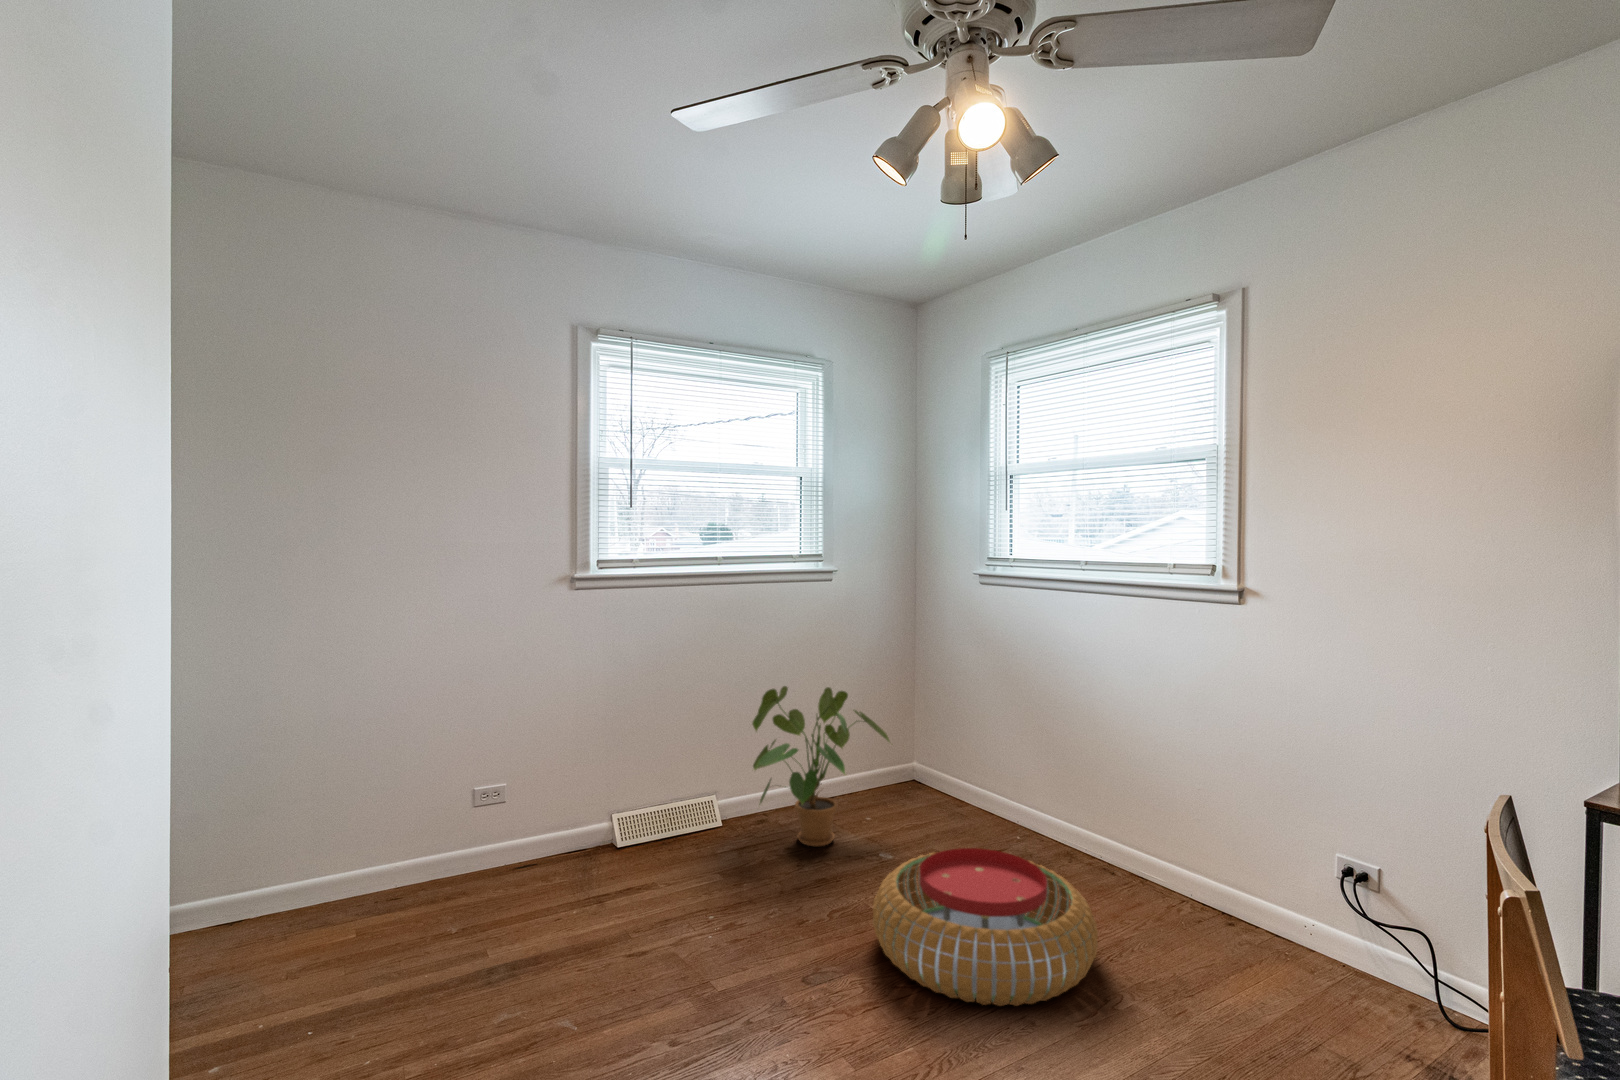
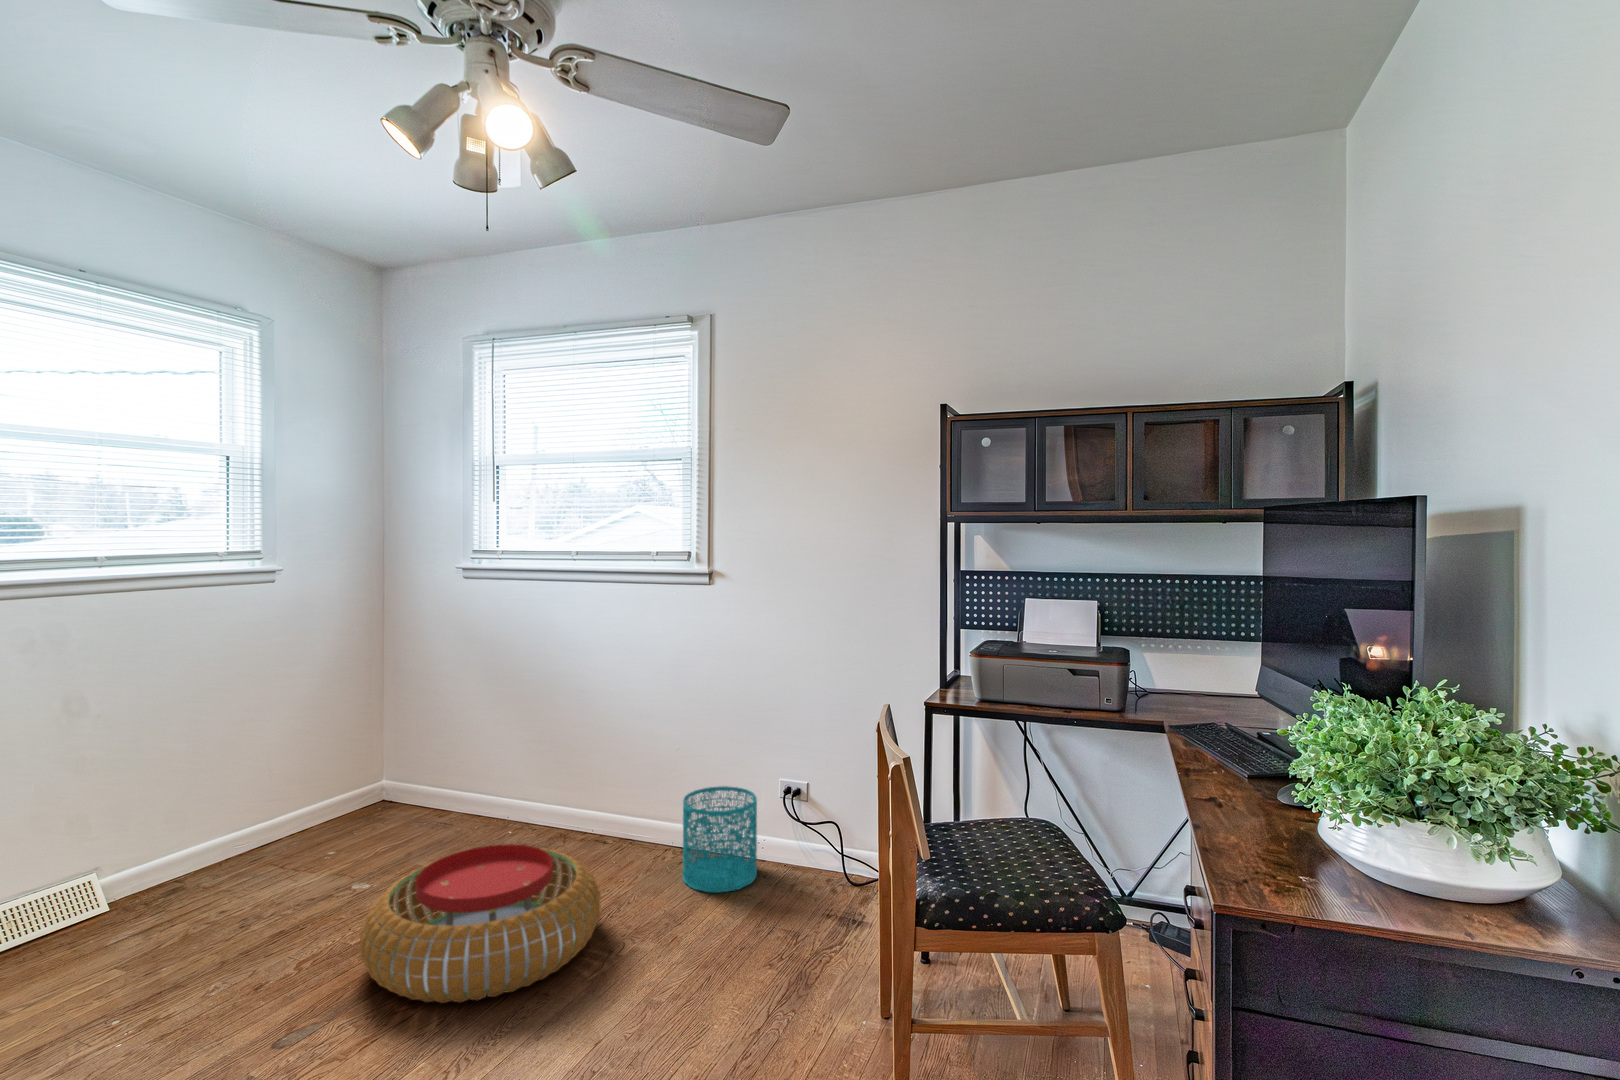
house plant: present [752,686,890,846] -> none [159,709,366,901]
wastebasket: none [1201,842,1303,978] -> present [683,786,757,893]

